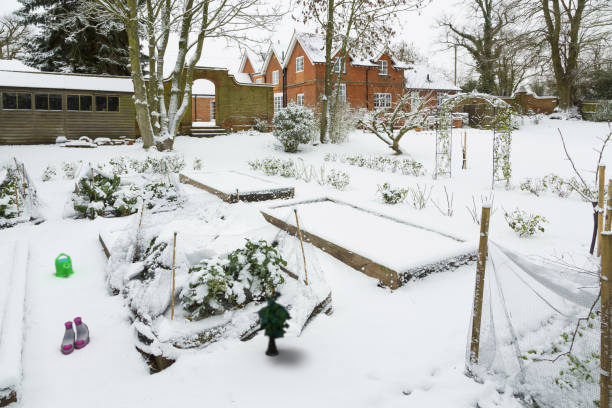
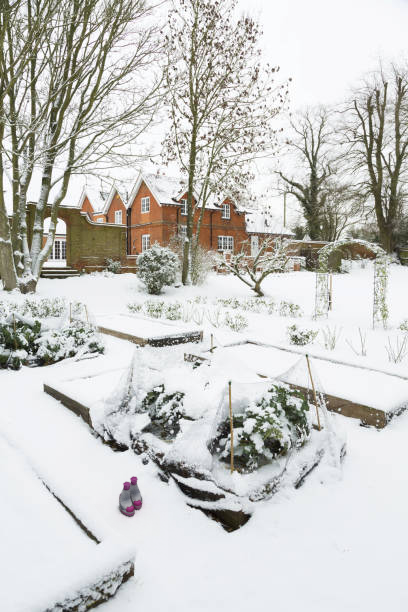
watering can: present [55,253,74,277] -> none [35,409,55,435]
decorative plant: present [255,291,292,356] -> none [309,438,347,500]

